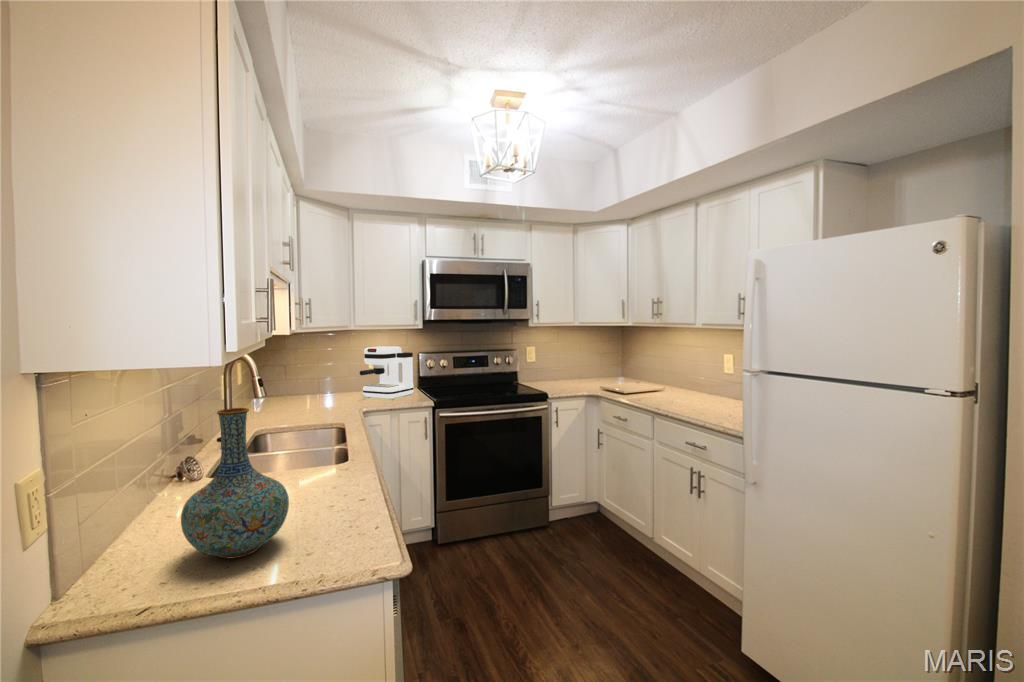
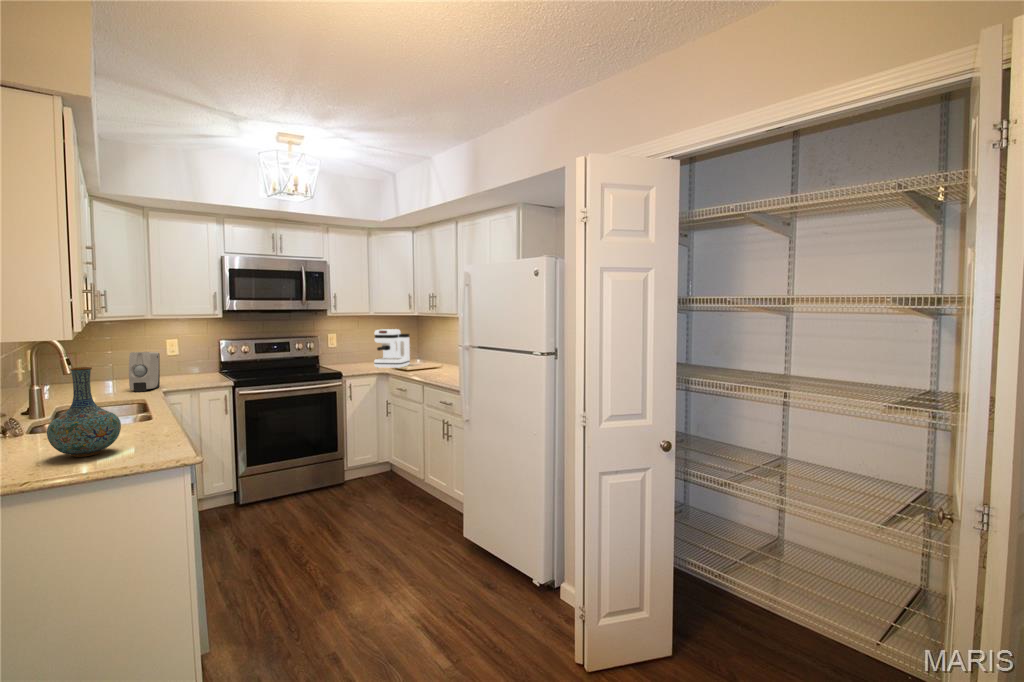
coffee maker: present [360,346,414,399] -> present [374,329,410,368]
soap dispenser: none [330,367,360,411] -> present [129,352,160,392]

